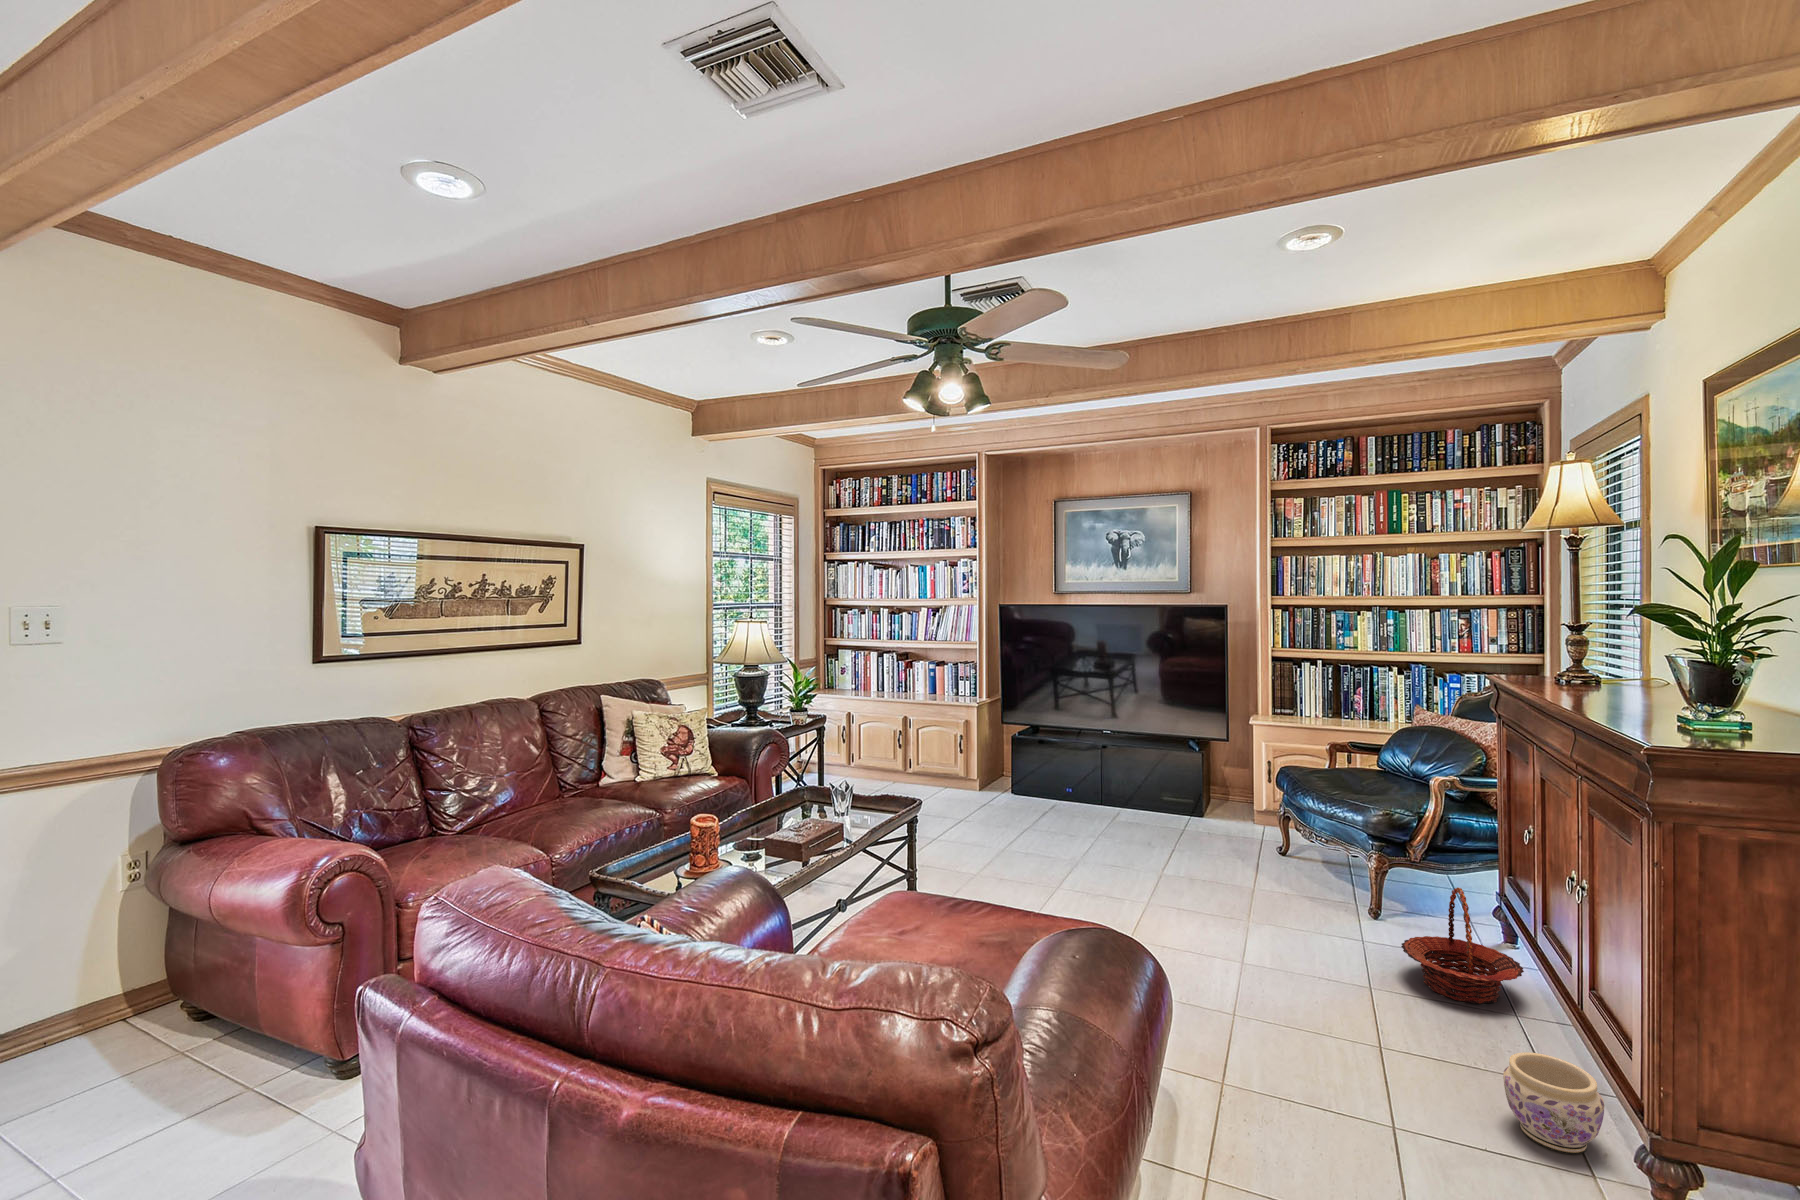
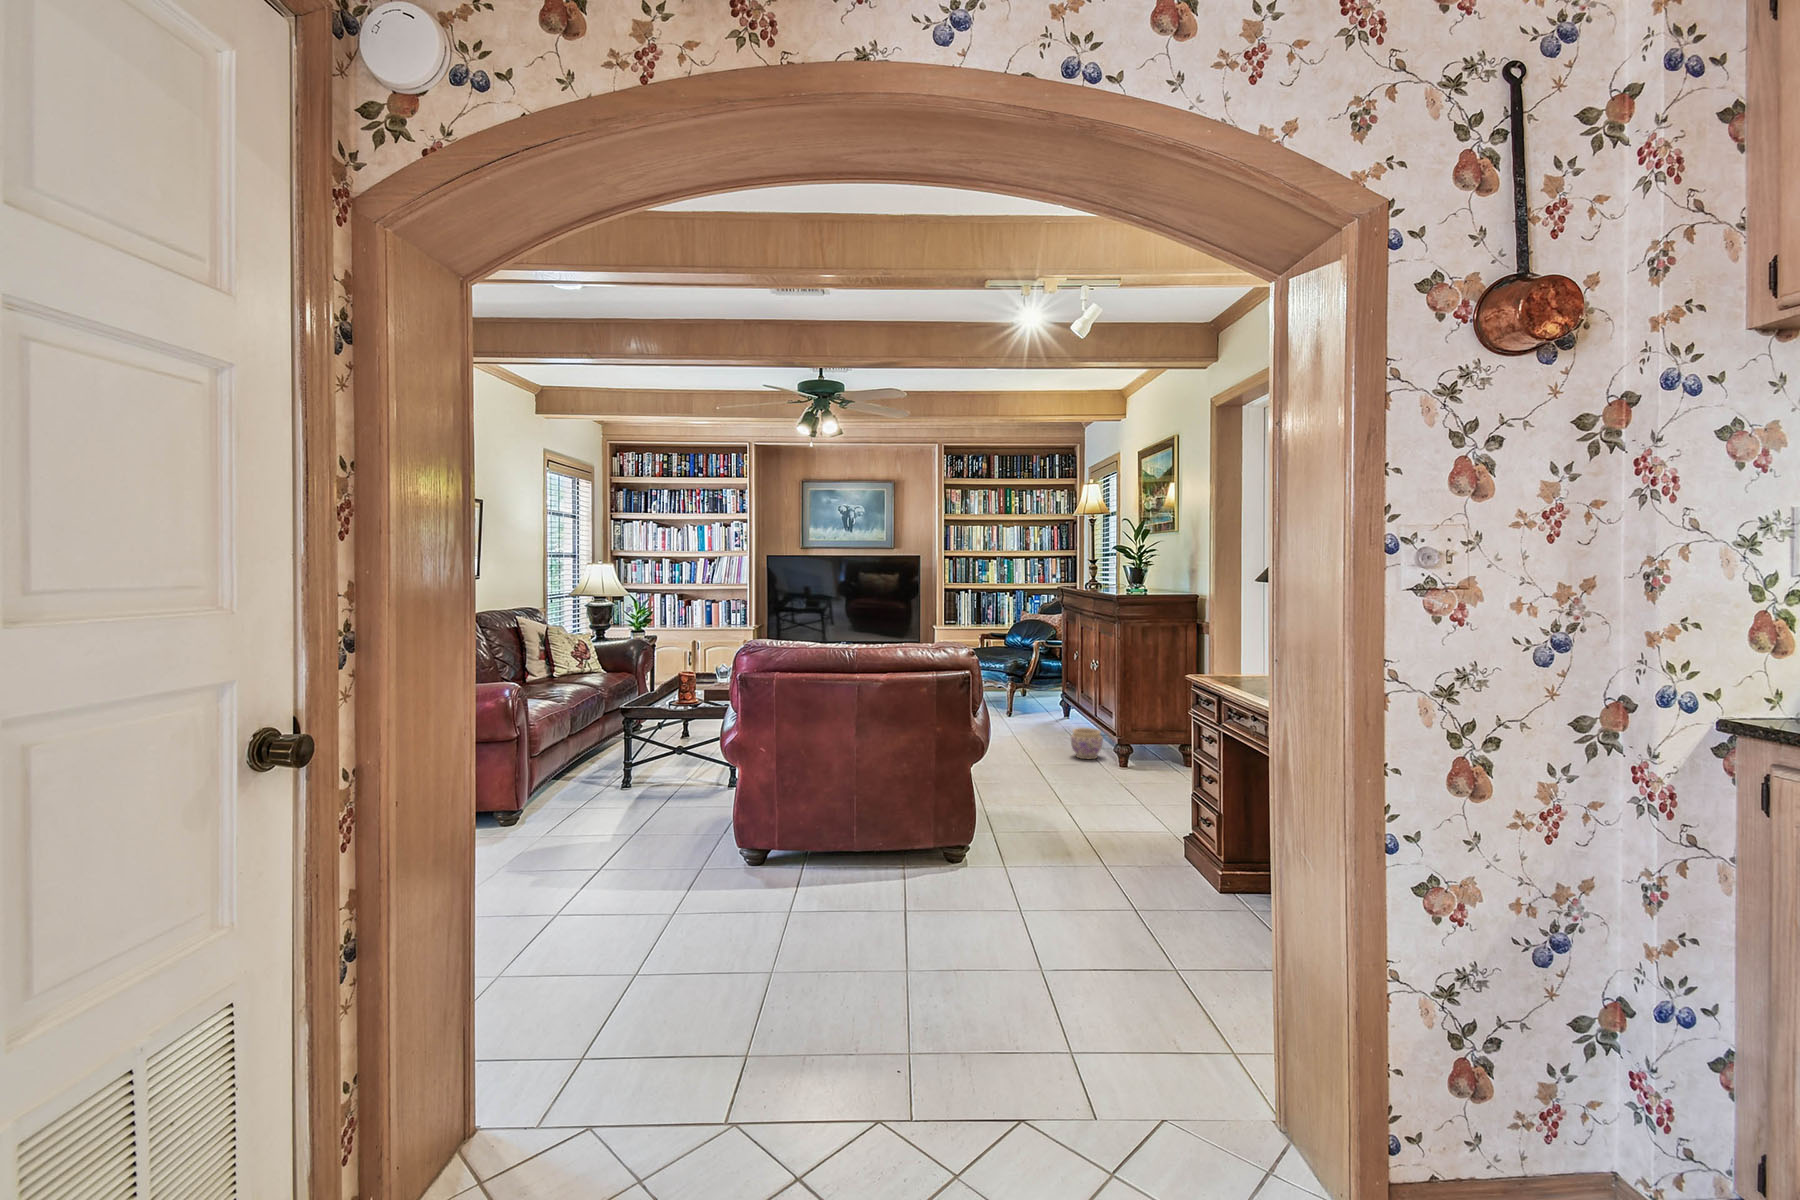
basket: present [1401,887,1524,1004] -> none [1026,683,1074,733]

